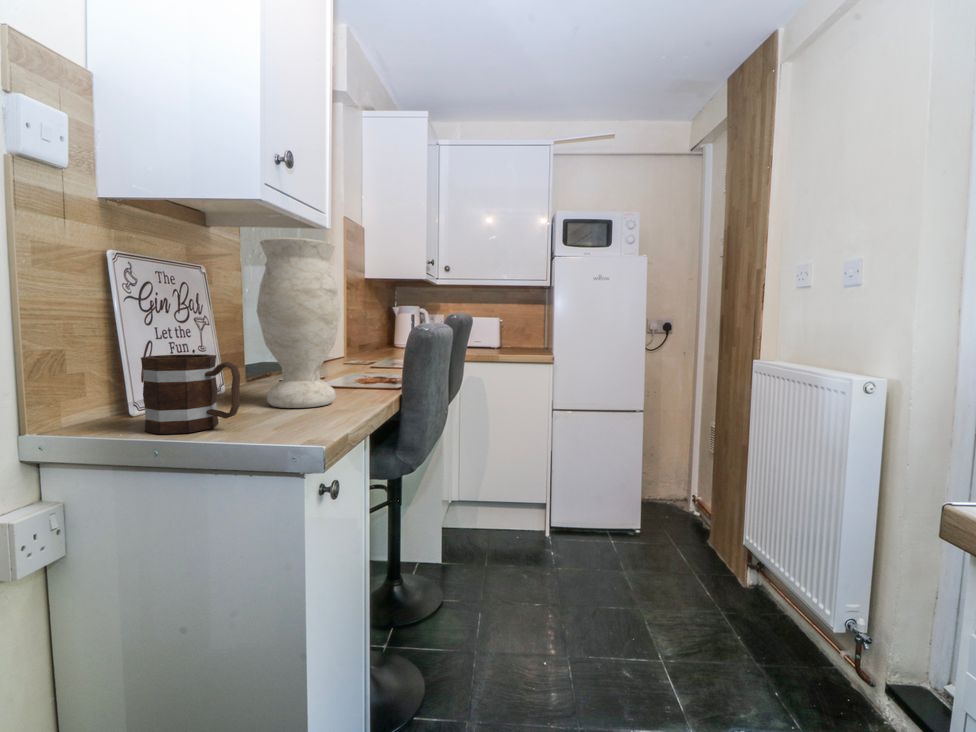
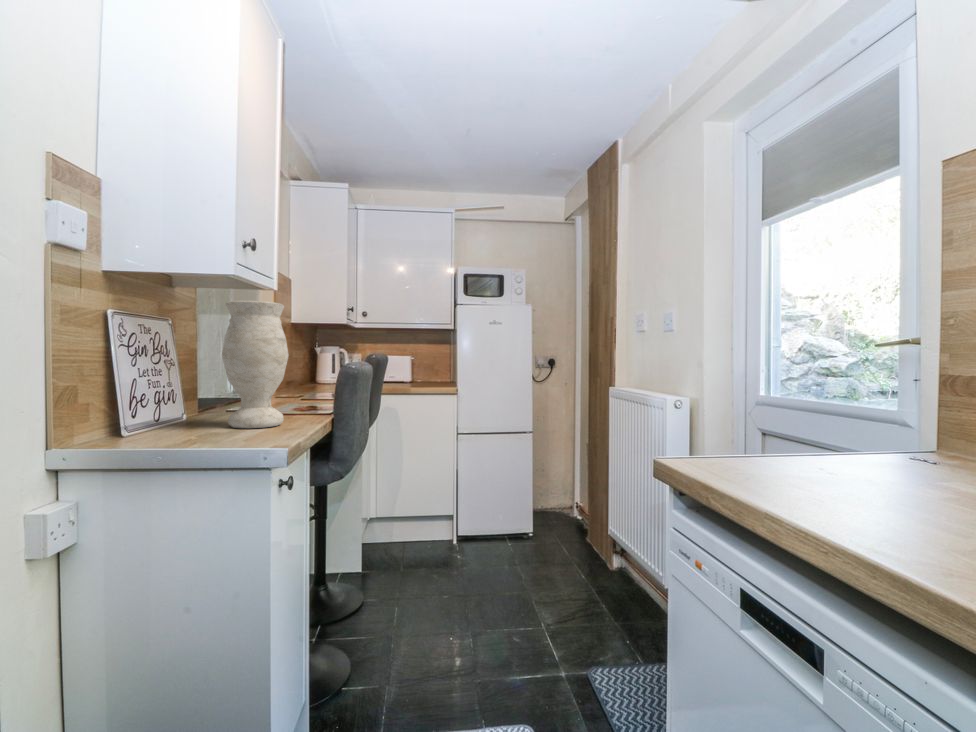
mug: present [141,354,240,434] -> none [147,388,222,445]

